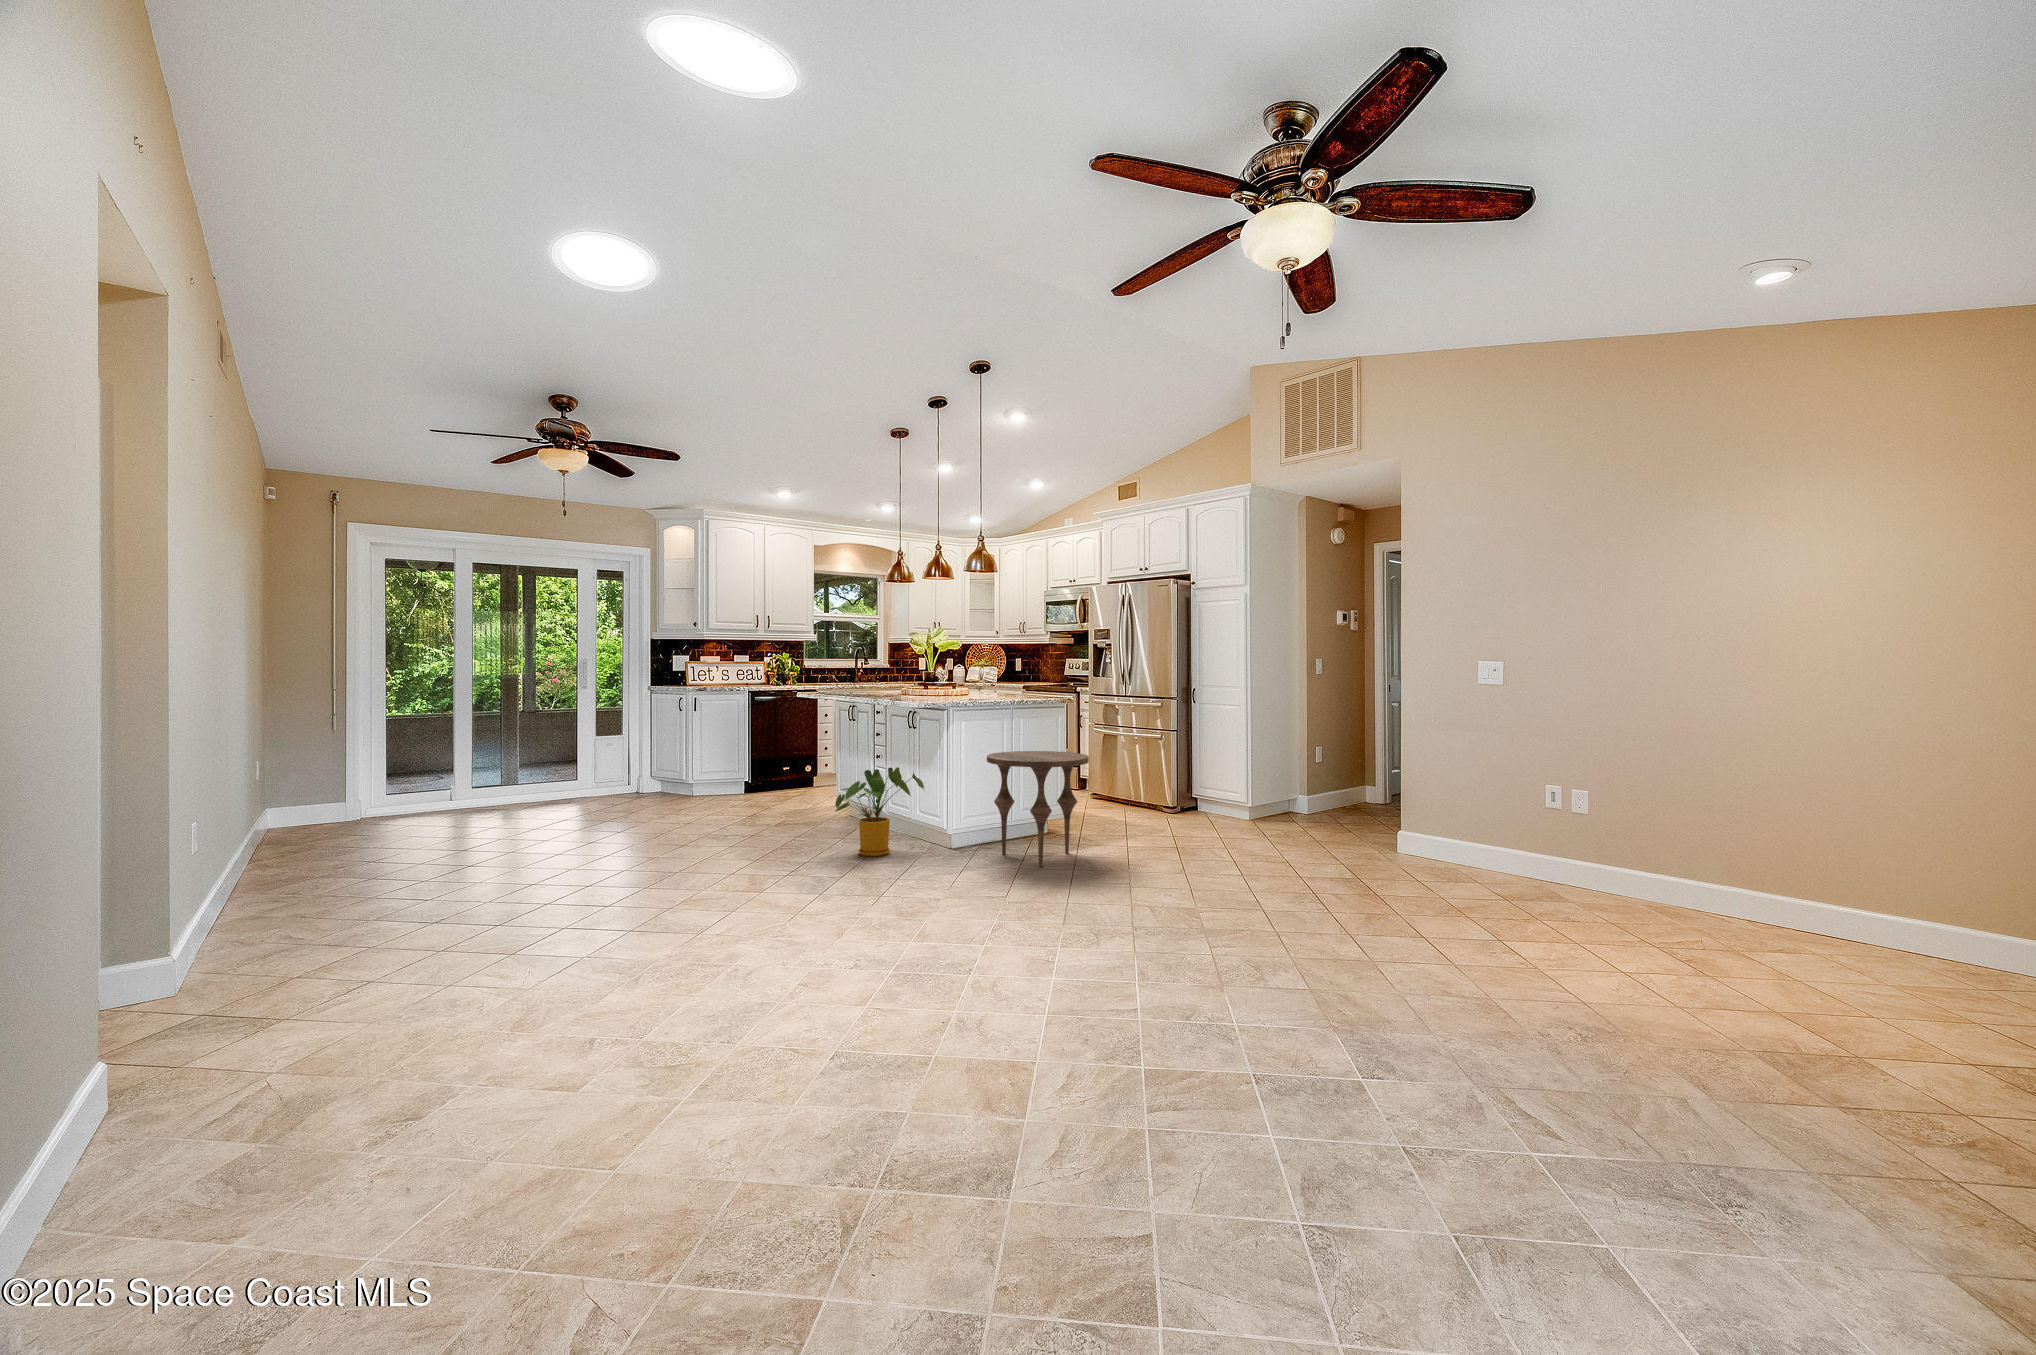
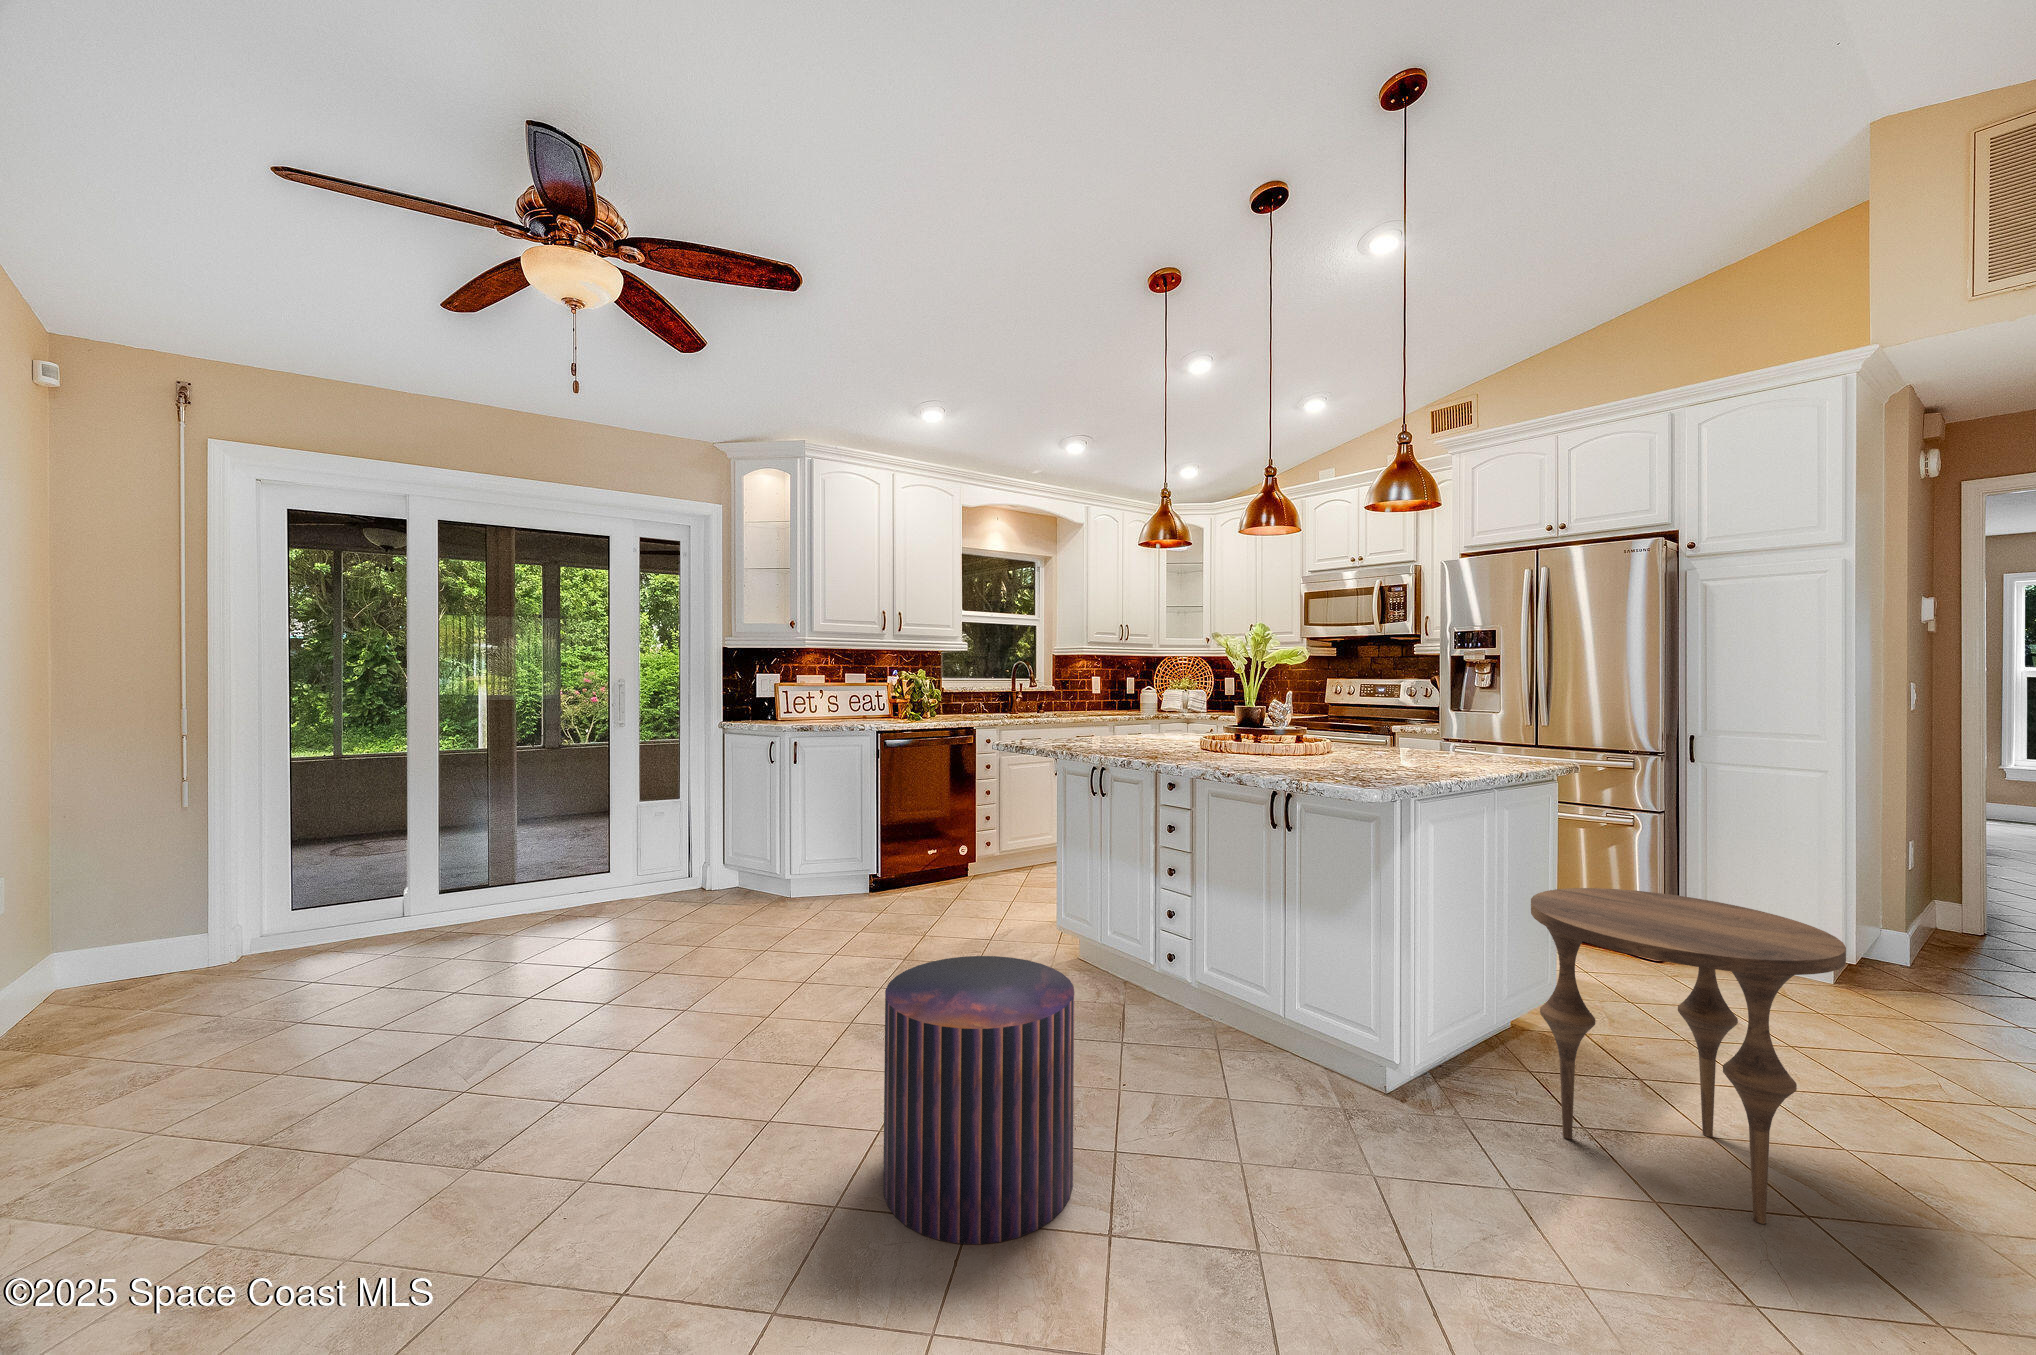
house plant: present [835,767,924,856] -> none [1174,922,1369,1147]
pouf: none [695,778,778,872] -> present [883,956,1074,1244]

